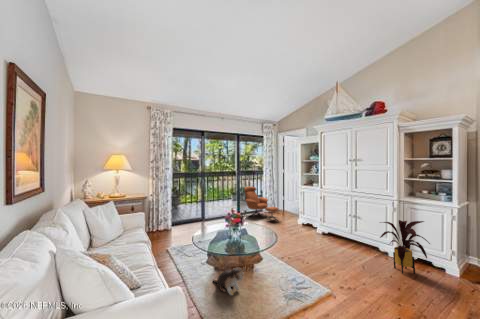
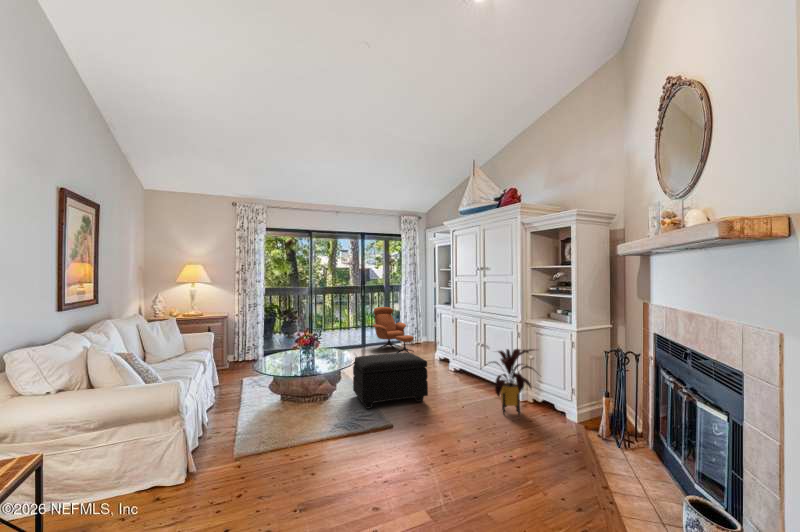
footstool: none [270,224,335,276] -> present [353,353,428,409]
plush toy: present [213,267,246,295] -> none [269,390,293,420]

